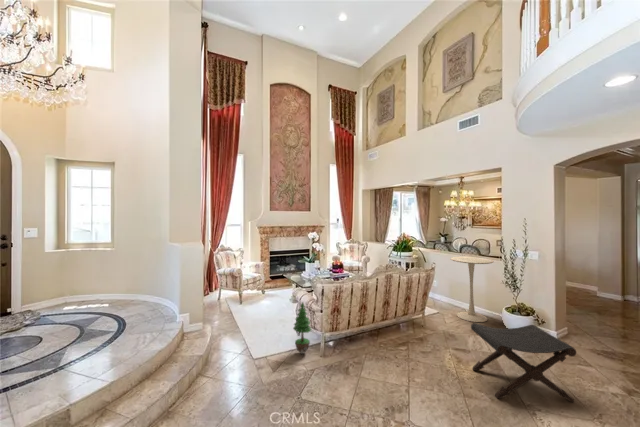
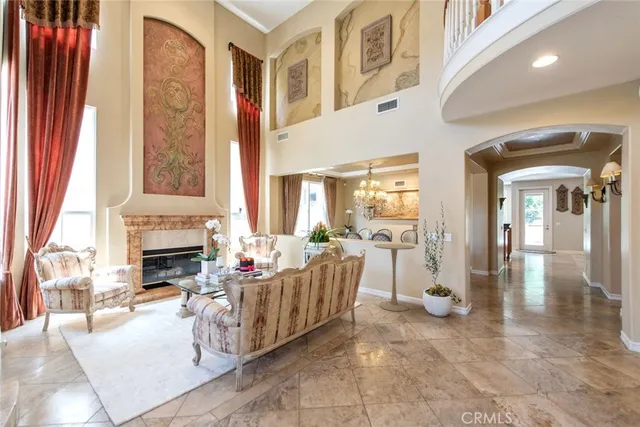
potted tree: present [293,303,311,354] -> none [192,314,223,393]
footstool: present [471,323,576,402] -> none [420,307,526,398]

